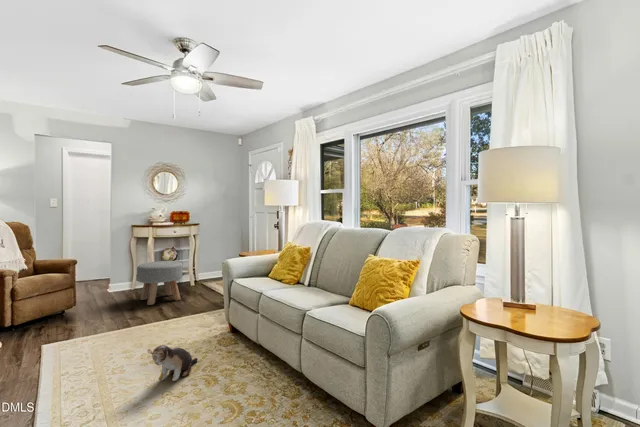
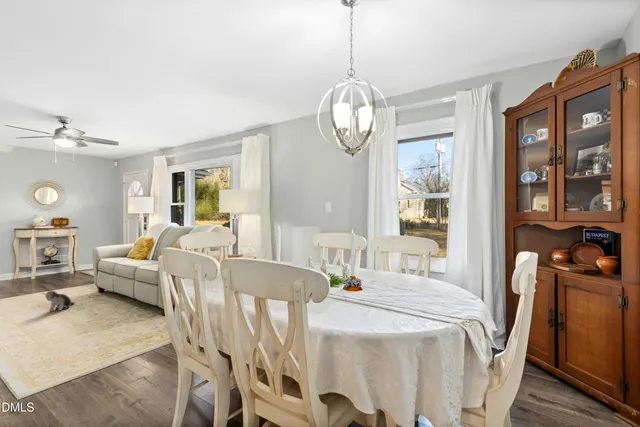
ottoman: present [137,261,182,305] -> none [23,254,62,285]

